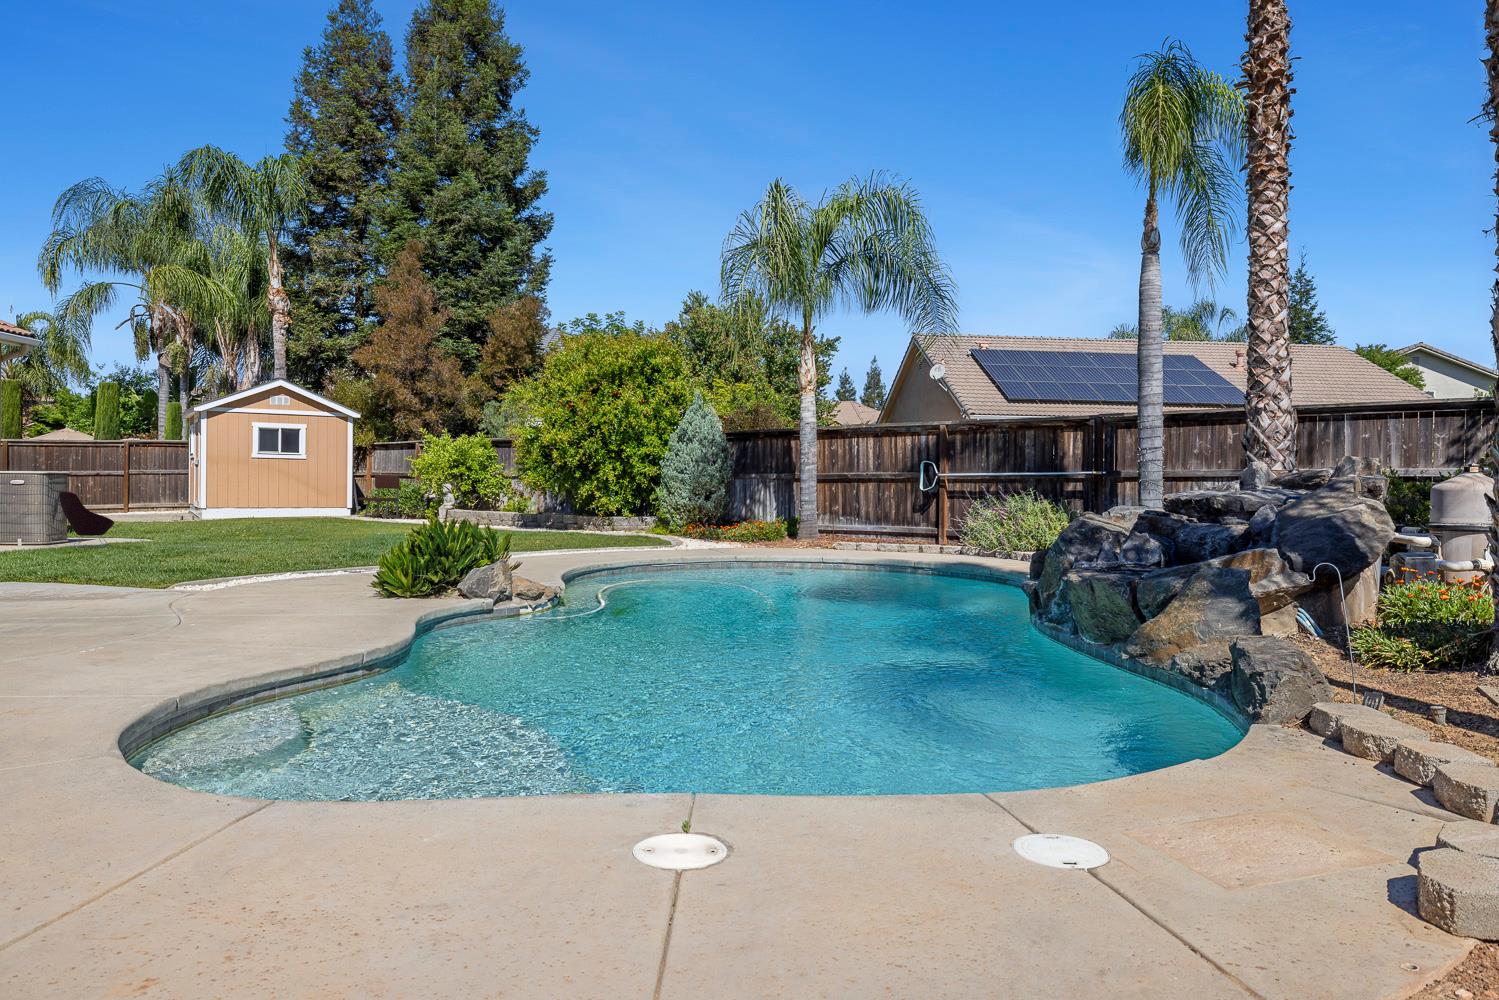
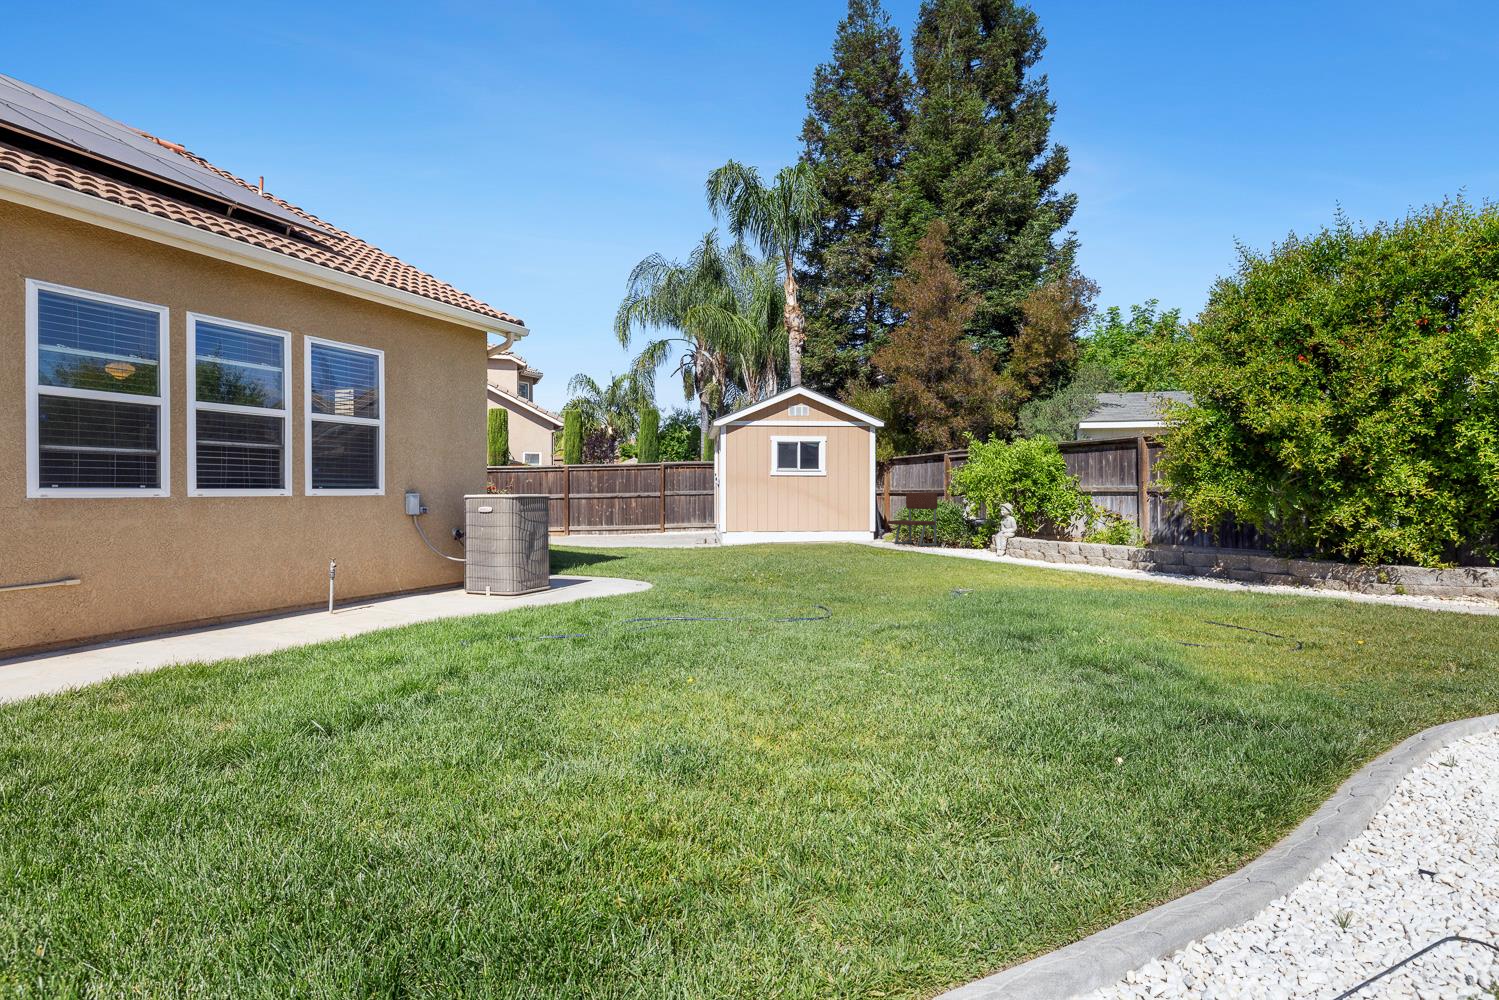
chair: present [59,492,114,547] -> none [483,525,560,614]

